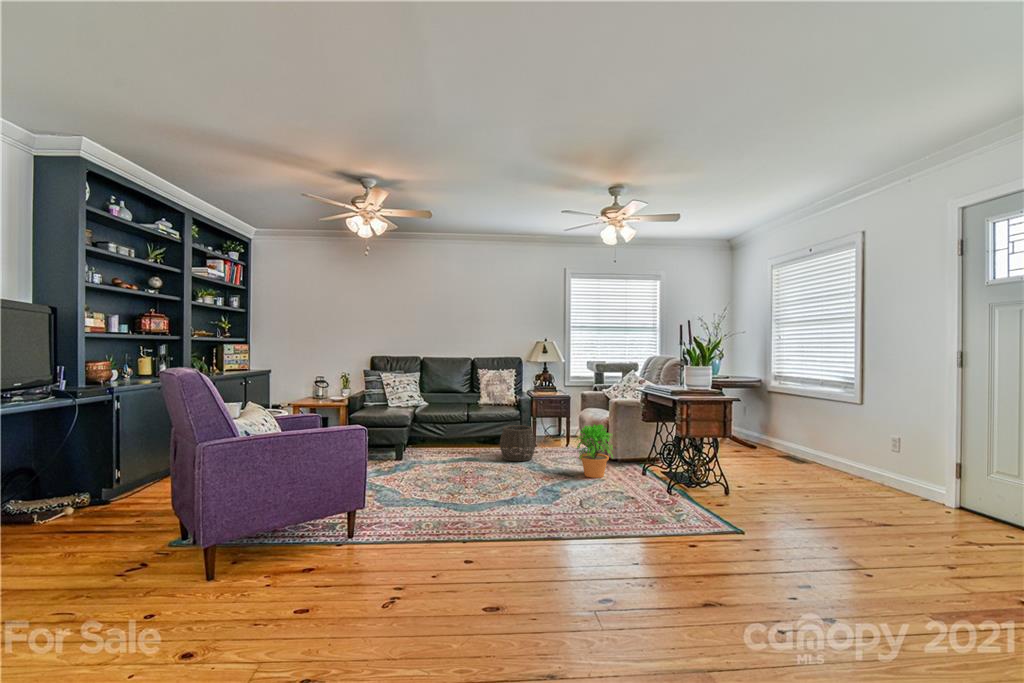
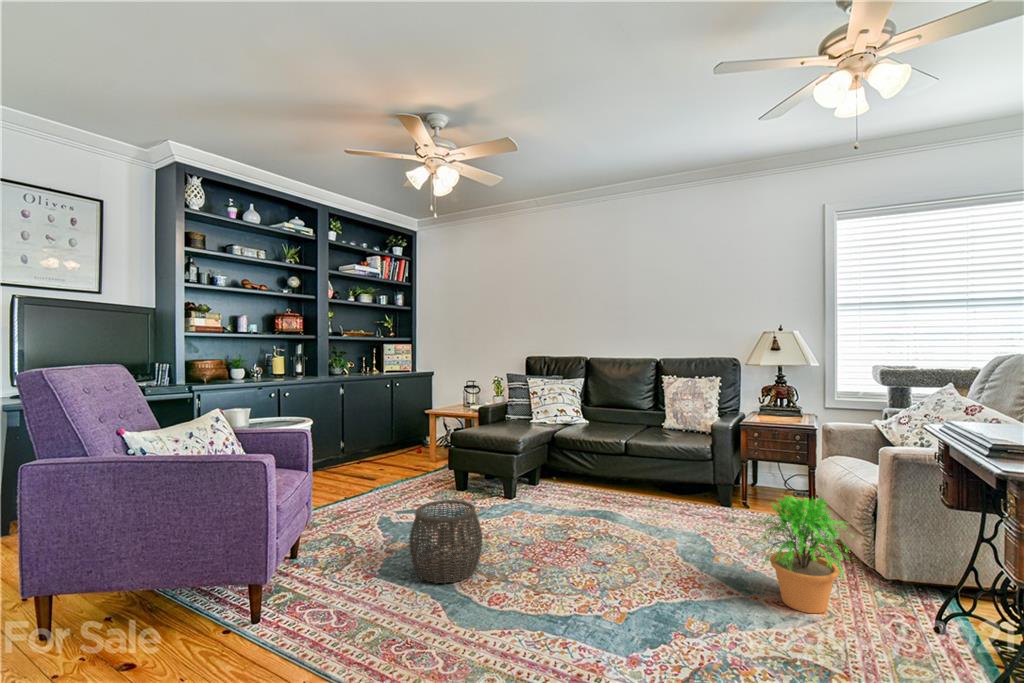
woven basket: present [500,425,535,461] -> present [409,500,483,583]

